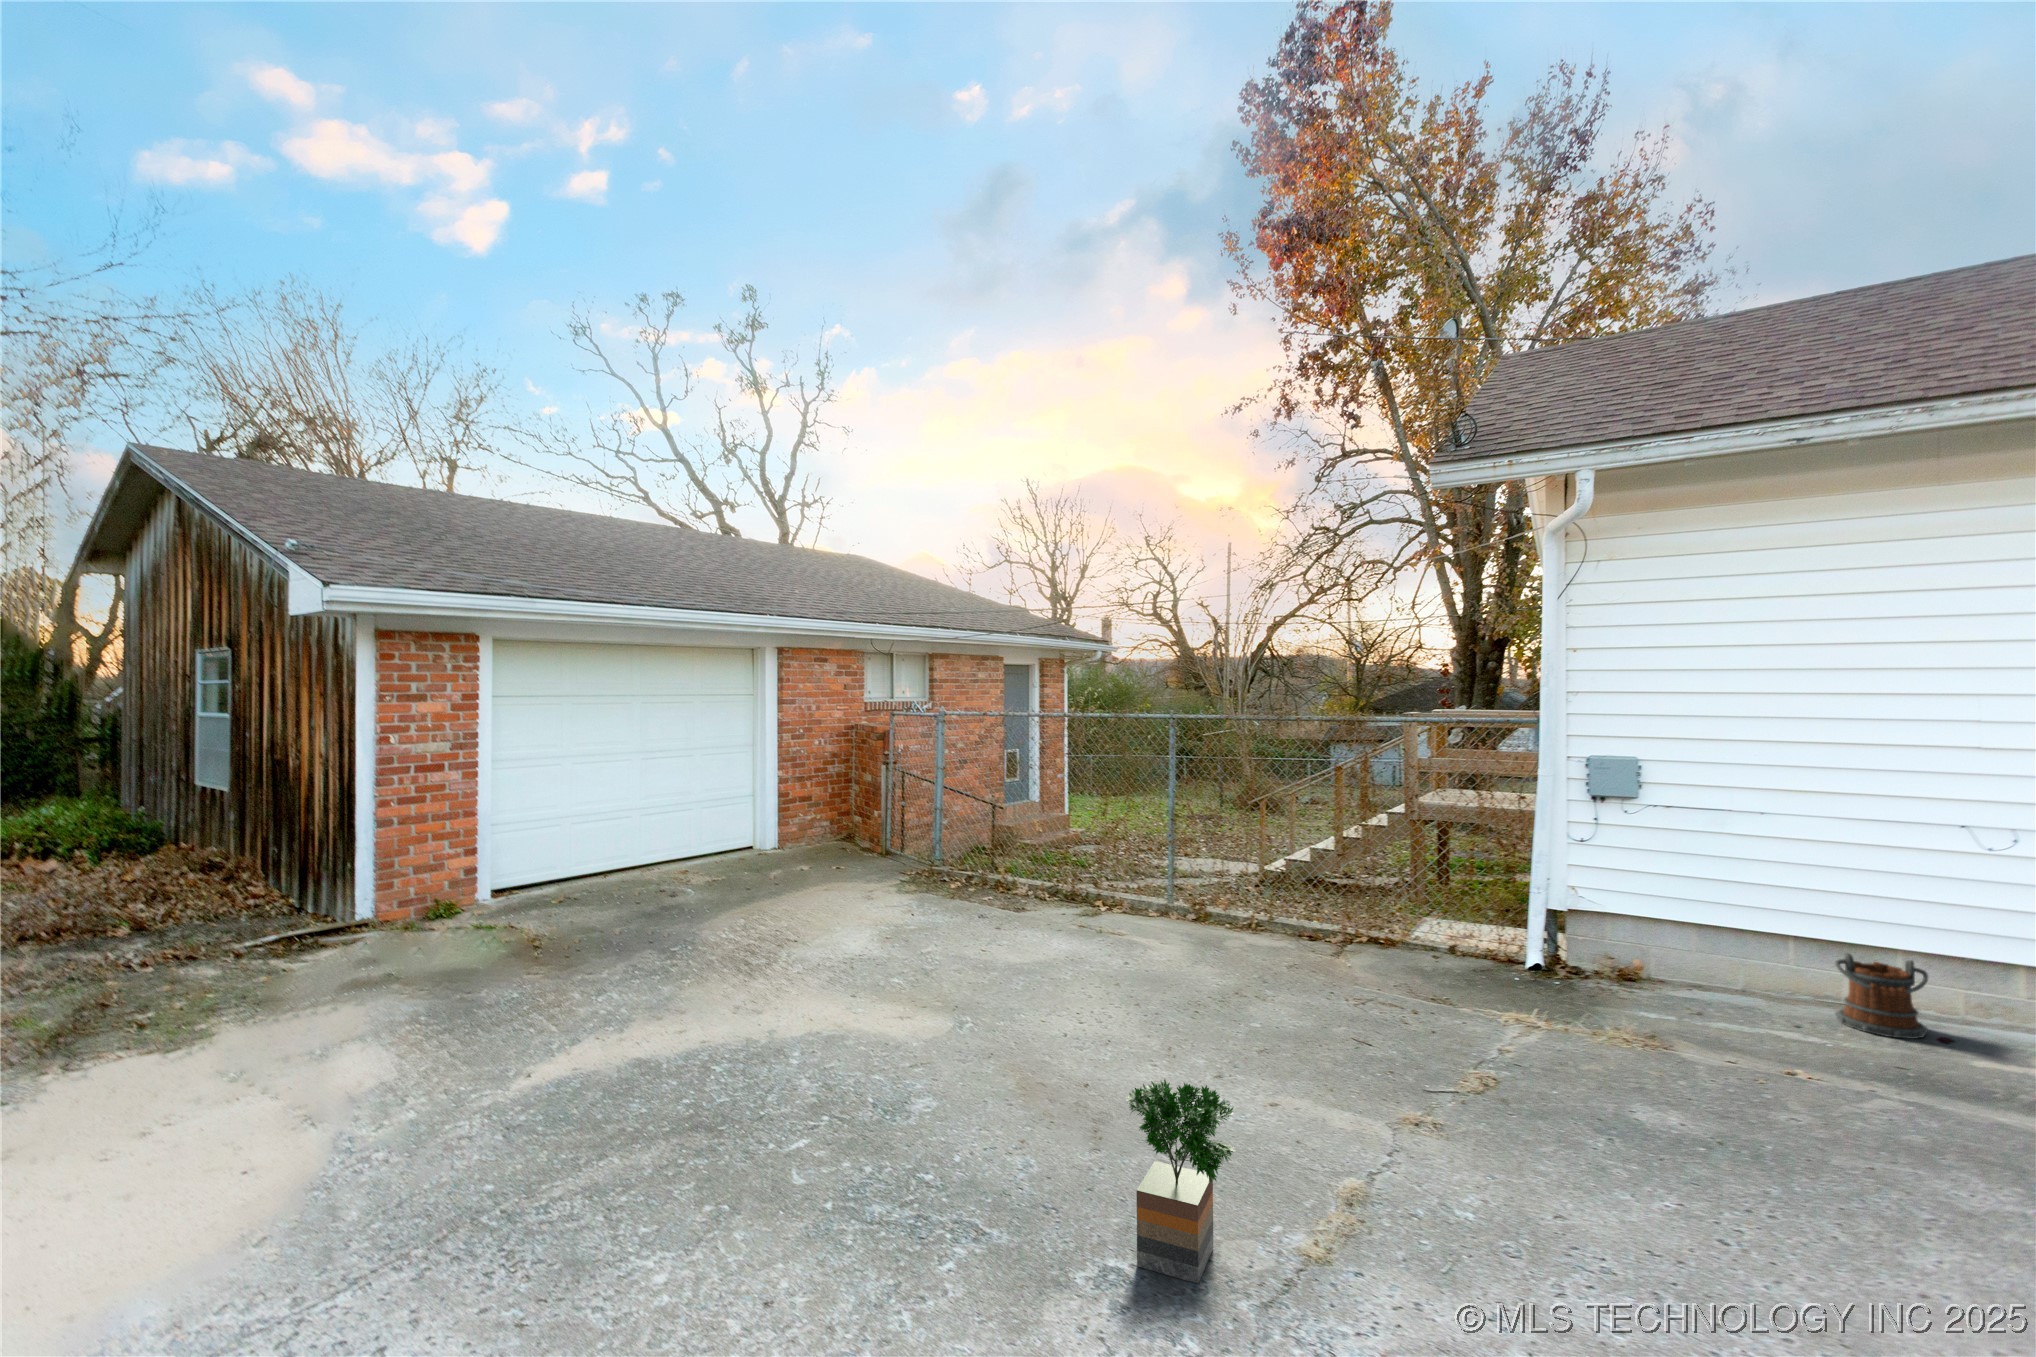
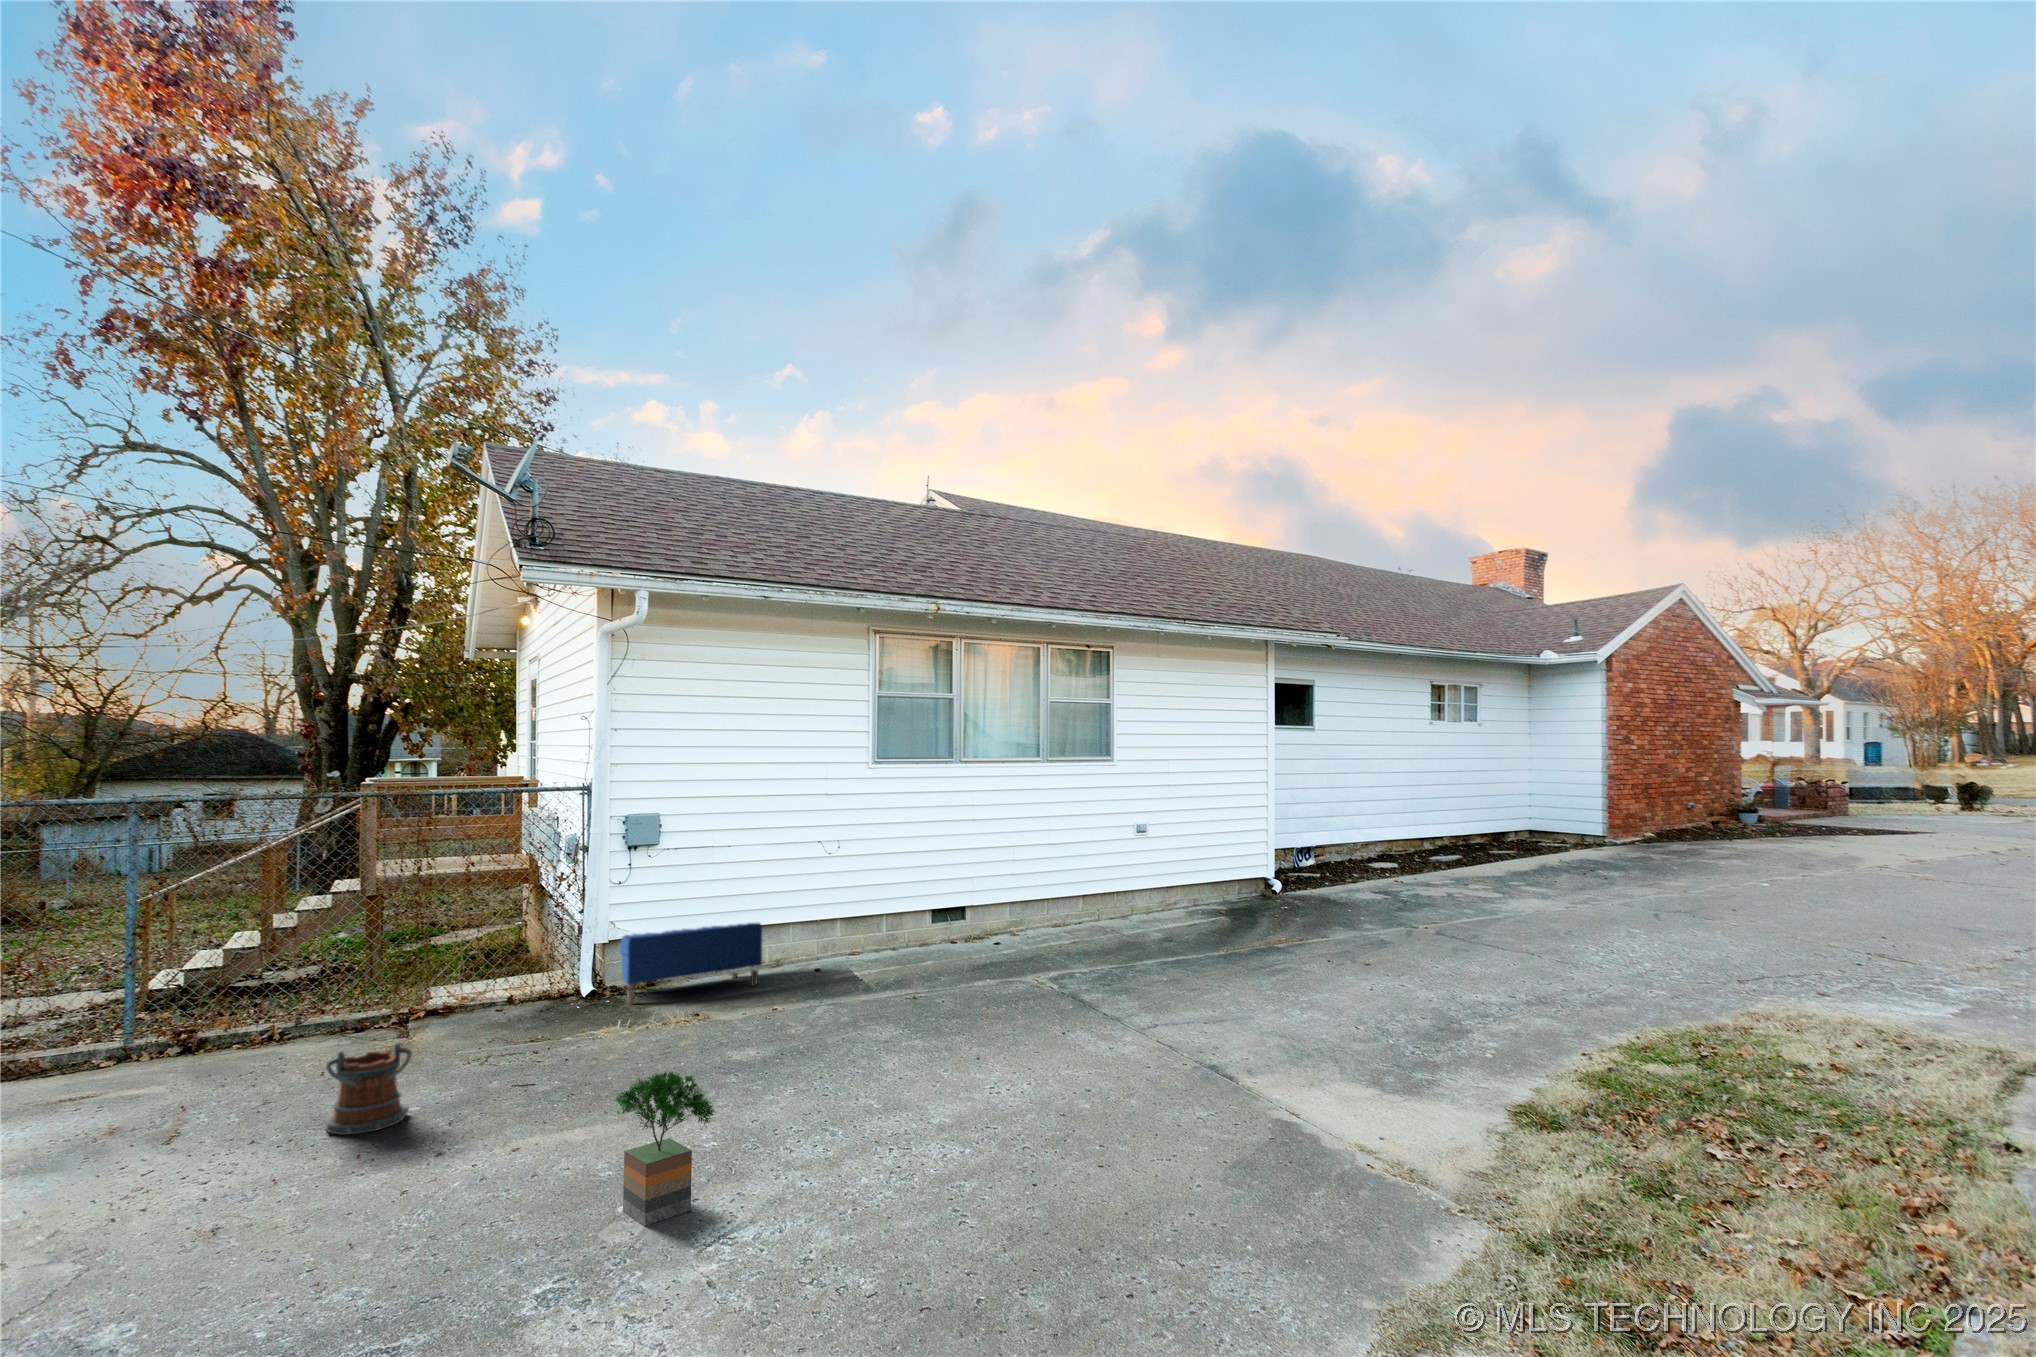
bench: none [1566,897,1802,1029] -> present [620,922,763,1005]
bucket: present [1835,953,1928,1039] -> present [324,1042,412,1135]

